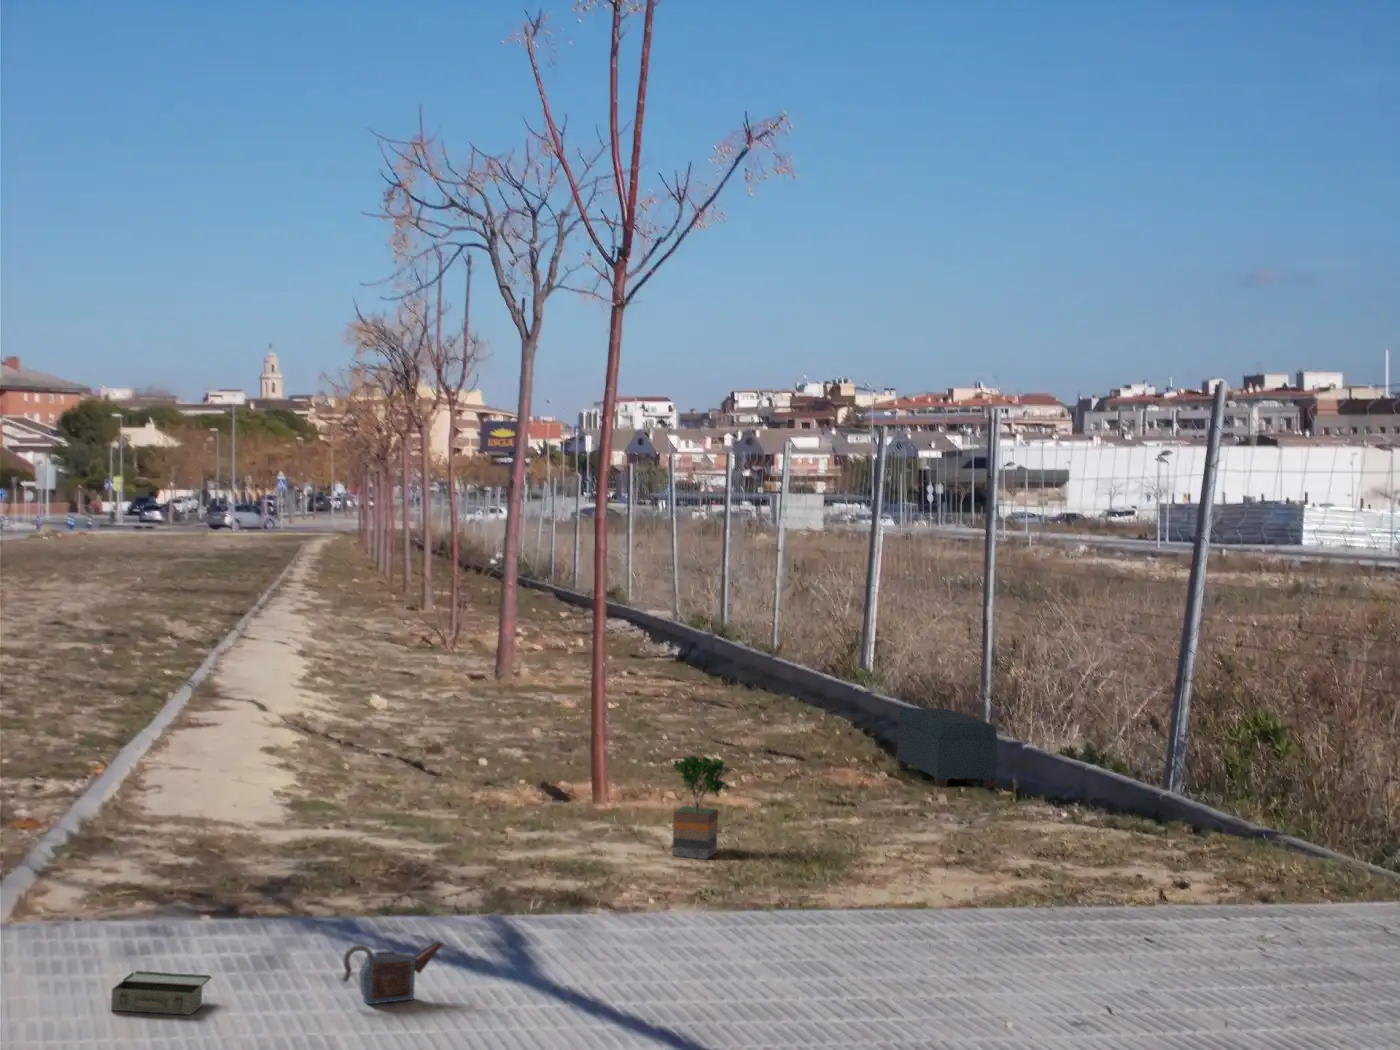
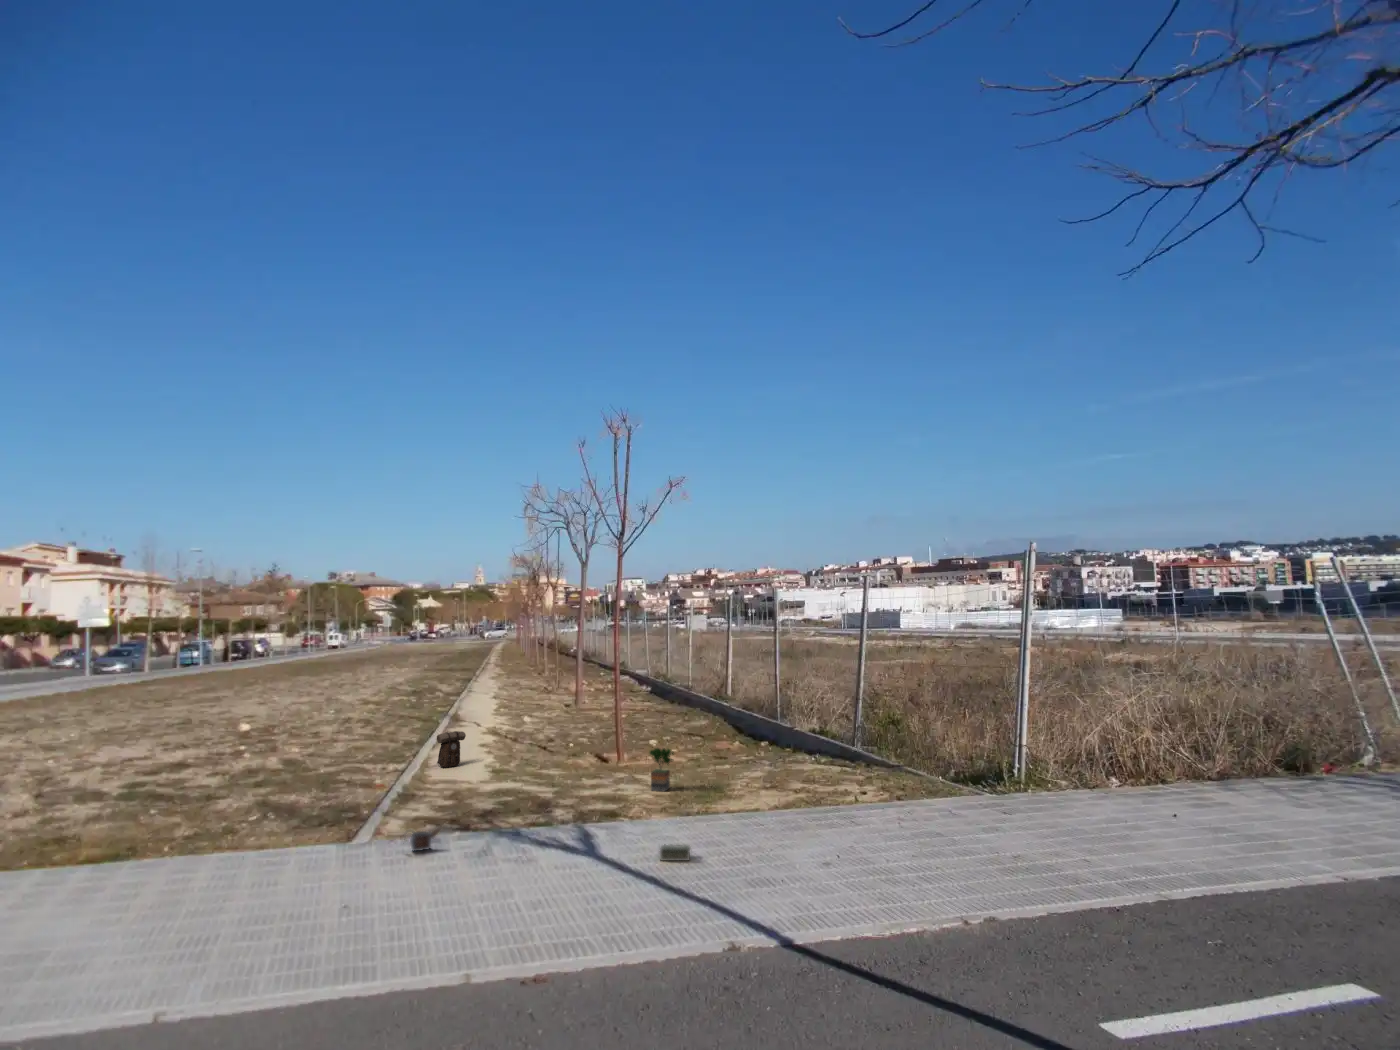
backpack: none [162,701,231,784] -> present [437,731,466,768]
bench: present [897,708,997,787] -> none [755,713,796,749]
watering can: present [342,941,443,1004] -> present [404,828,440,851]
toolbox: present [111,971,211,1015] -> present [660,845,690,861]

